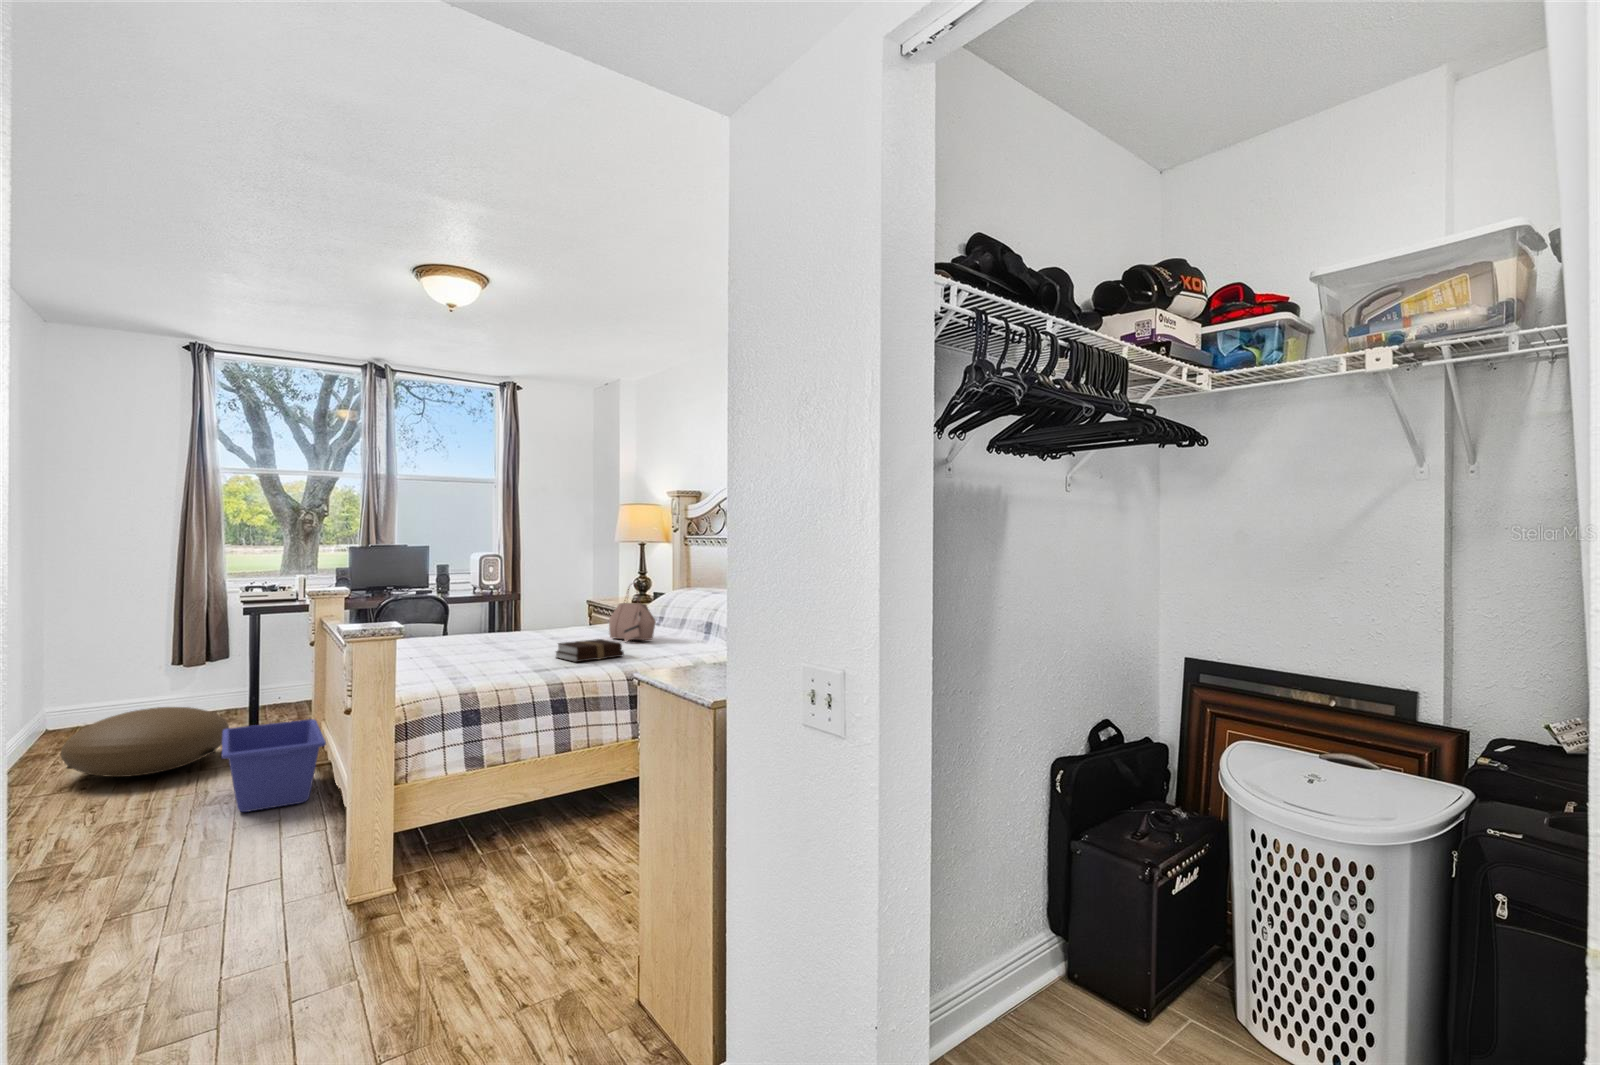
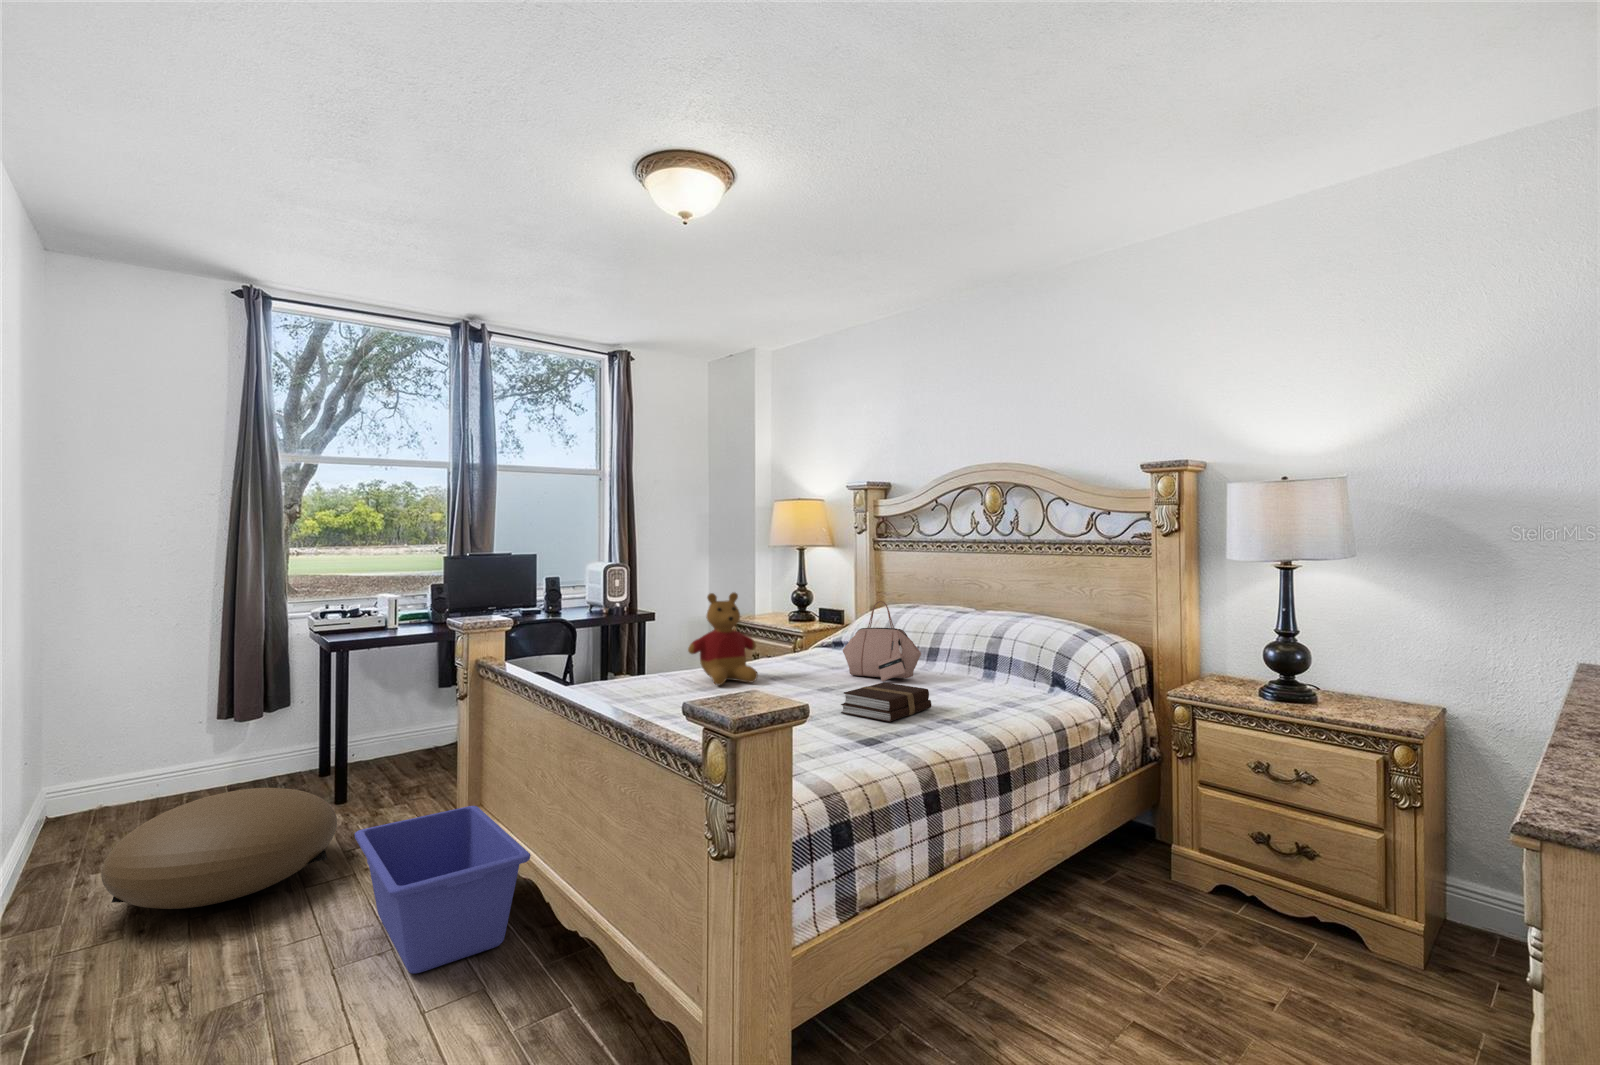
stuffed bear: none [484,575,541,642] -> present [688,593,758,685]

